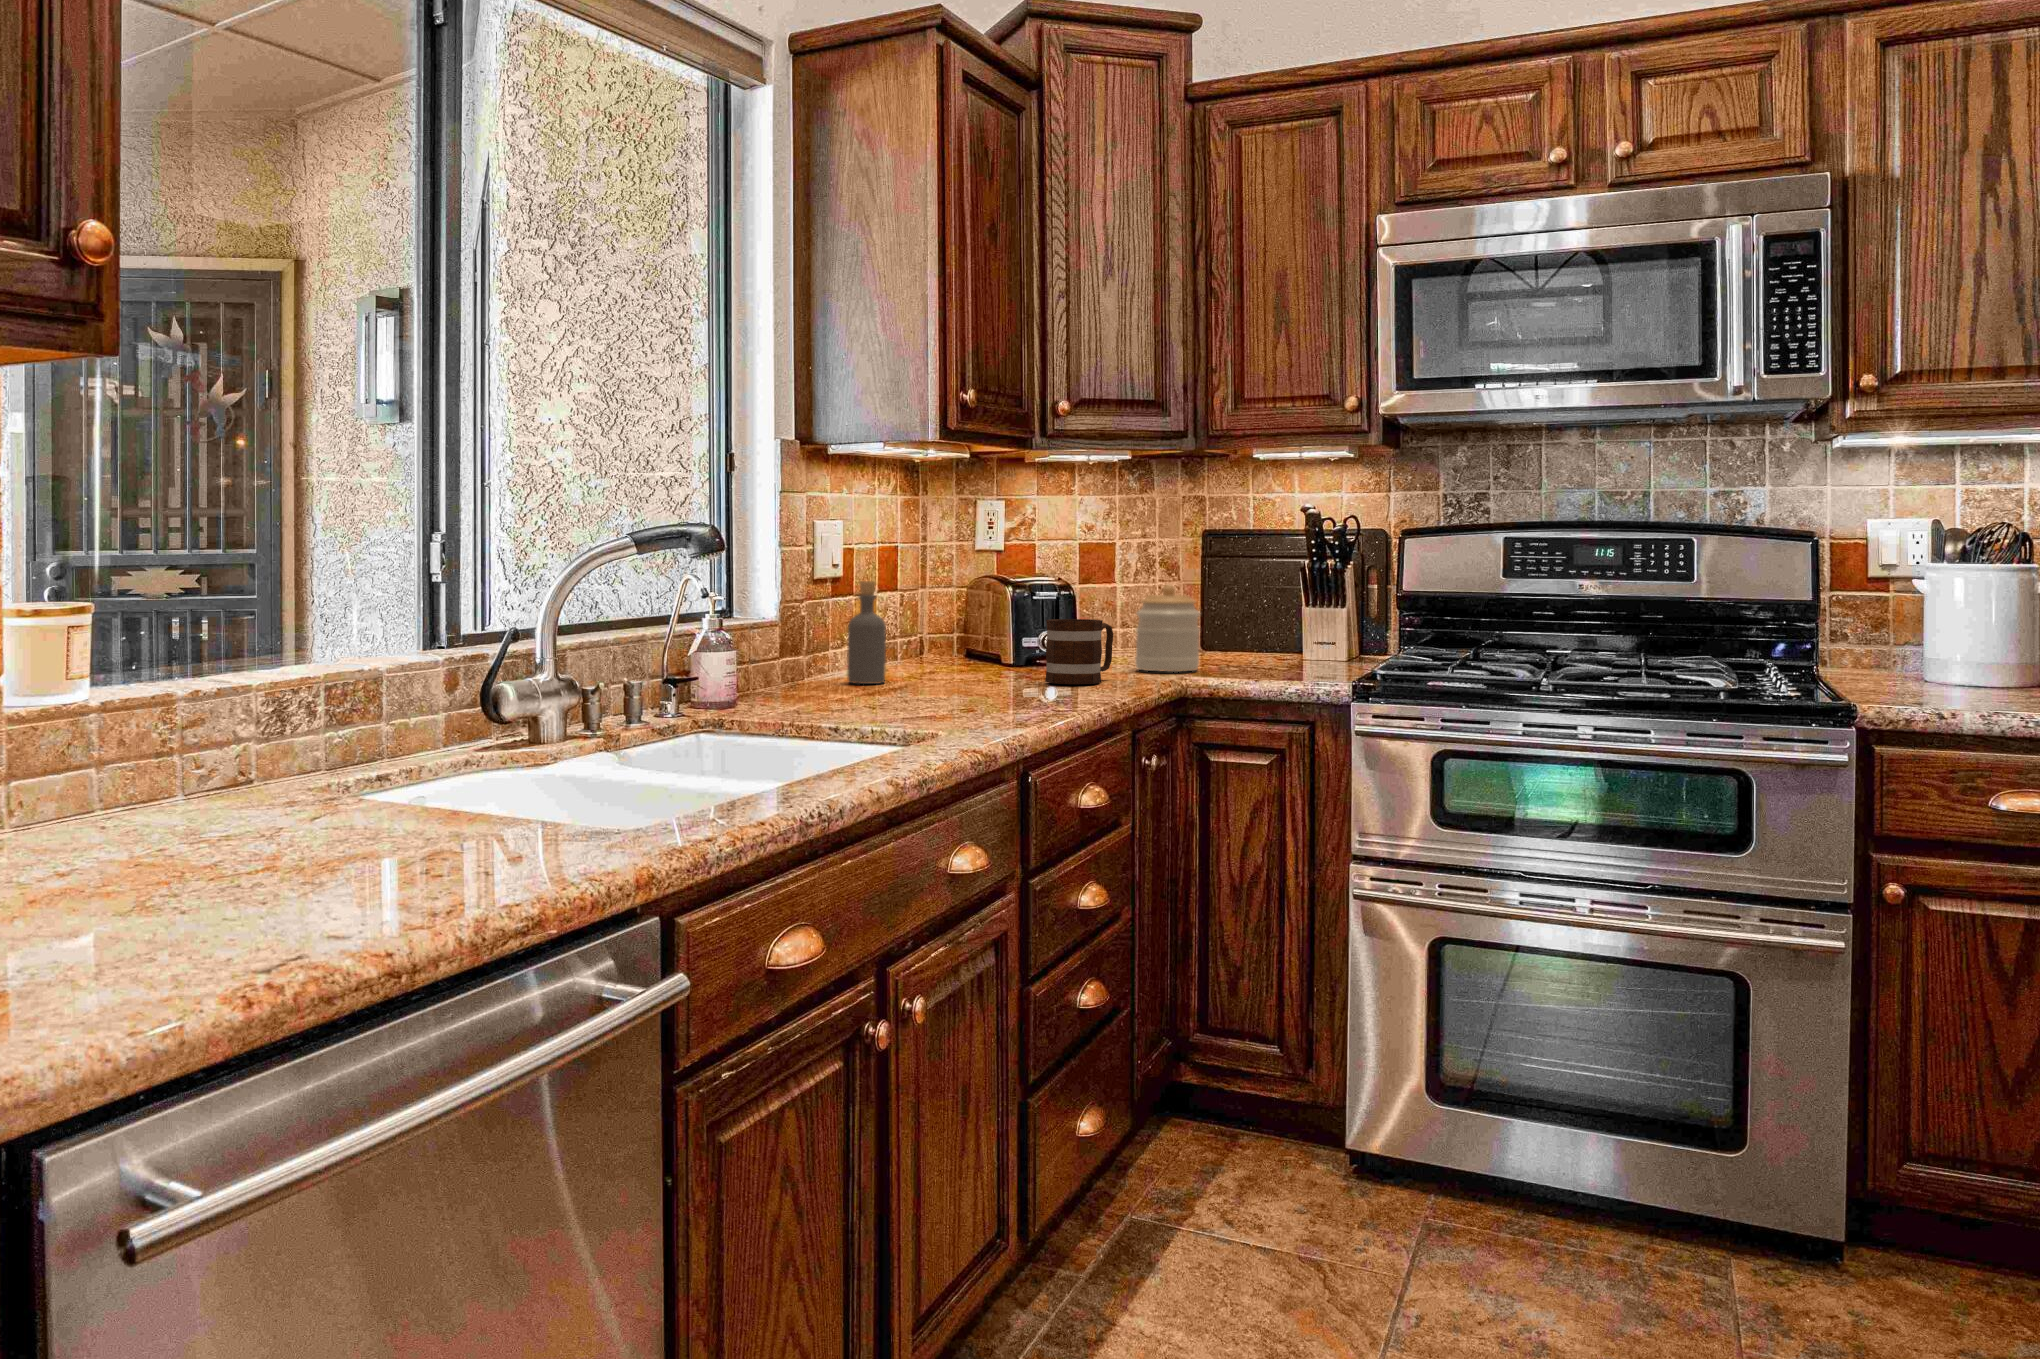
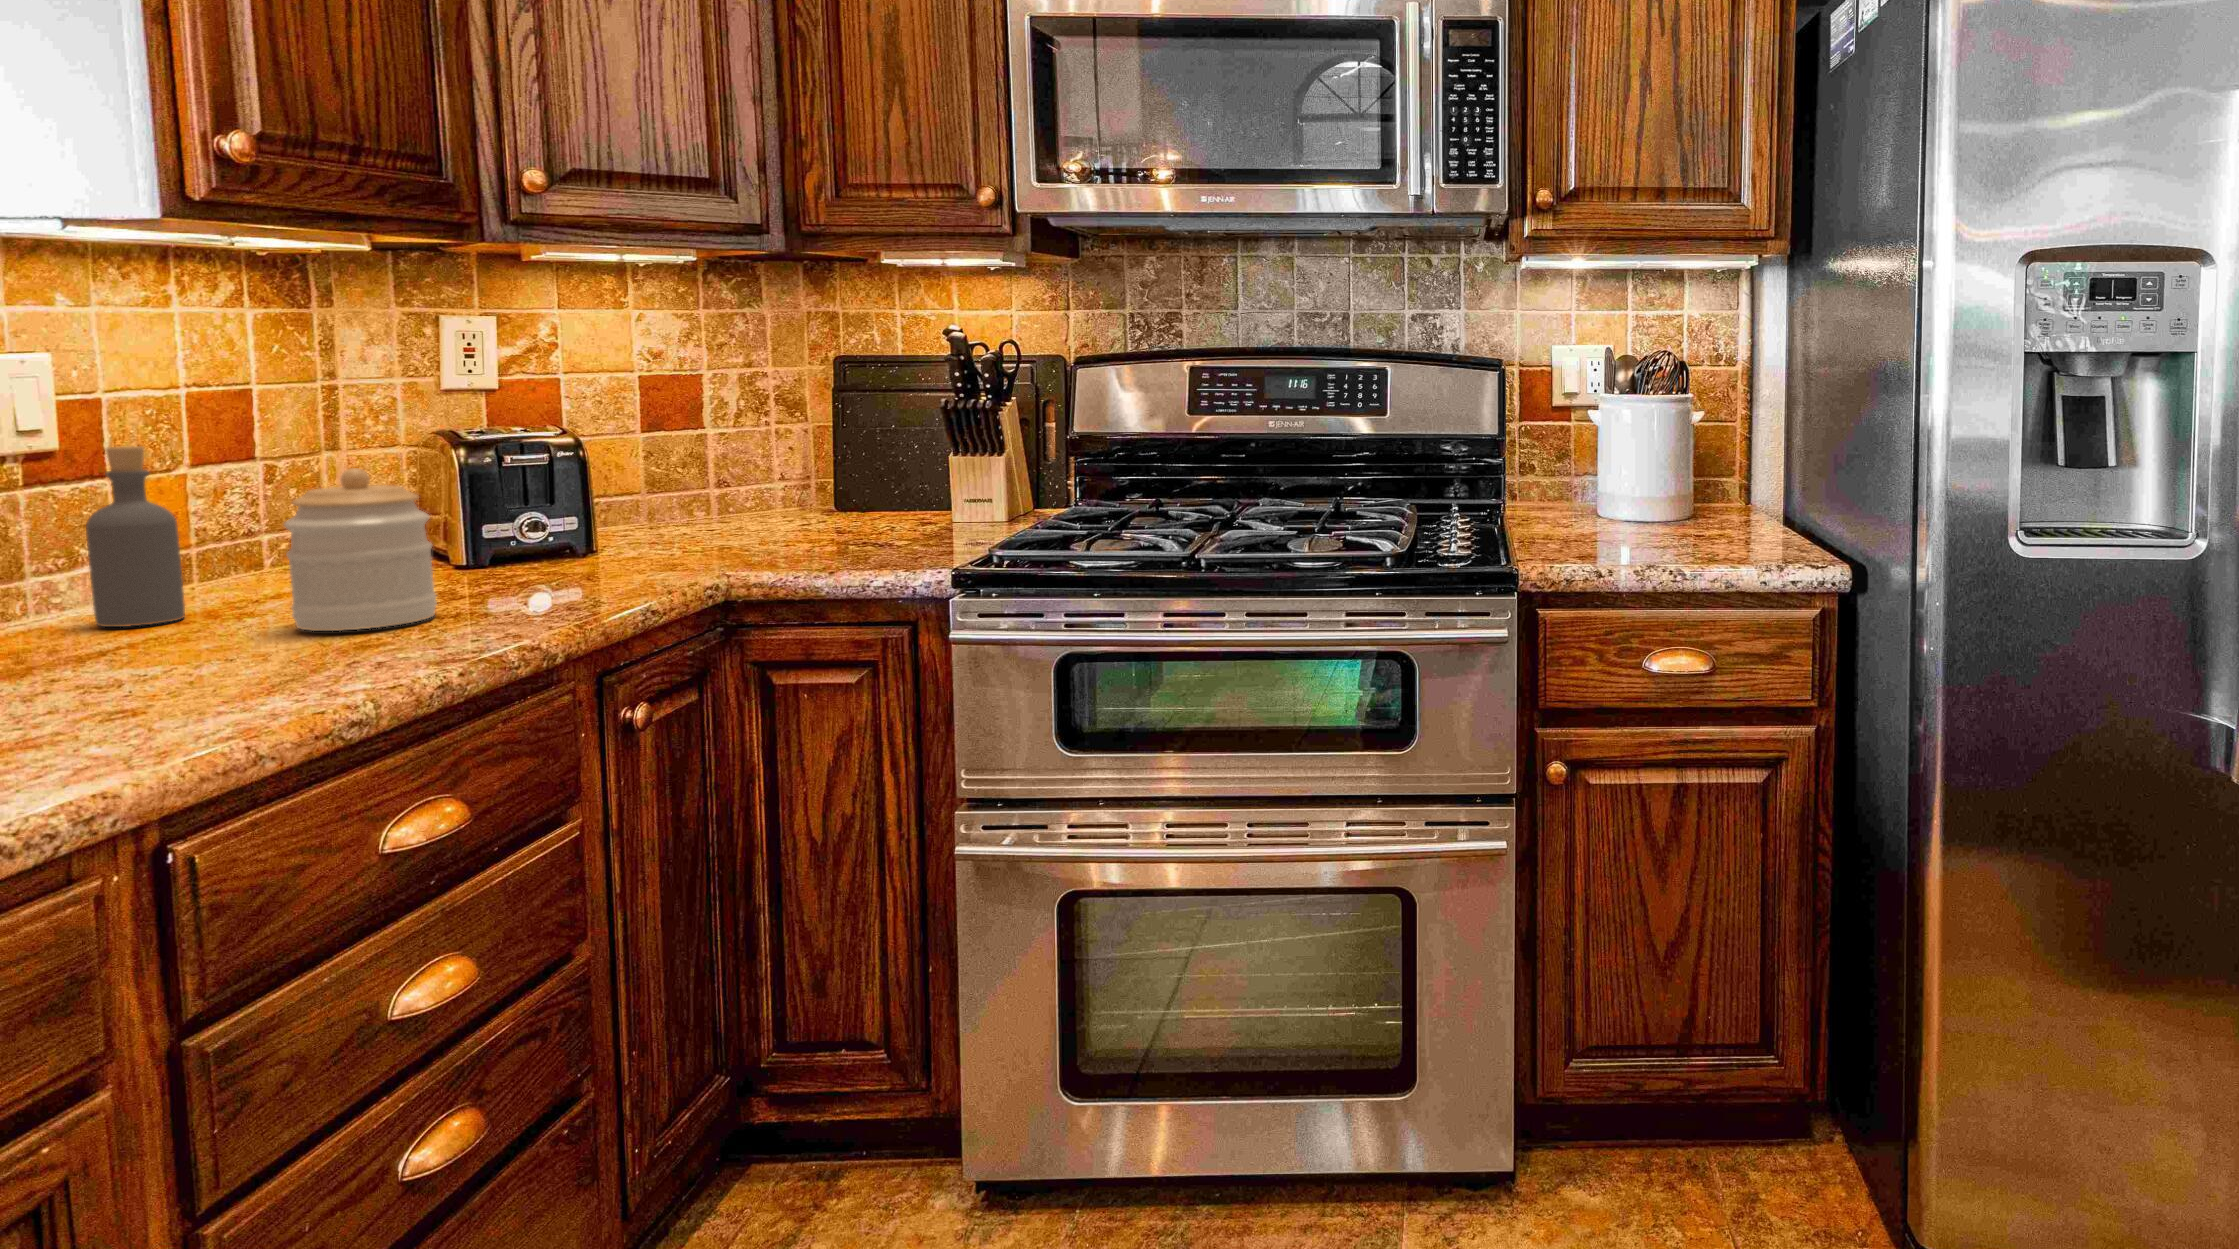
jar: present [1135,584,1200,672] -> present [284,468,437,631]
mug: present [1045,619,1113,684] -> none [498,495,631,601]

